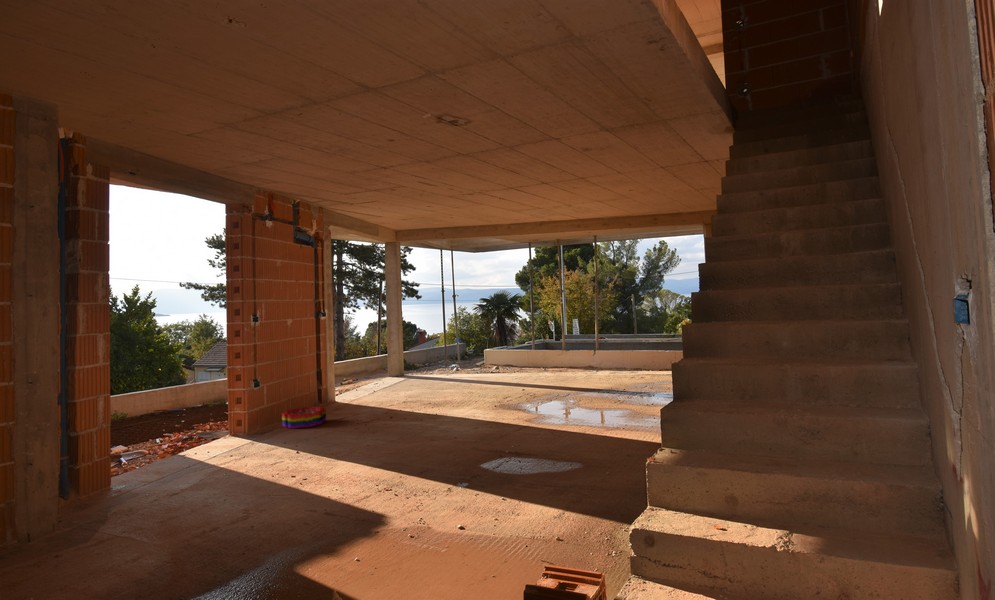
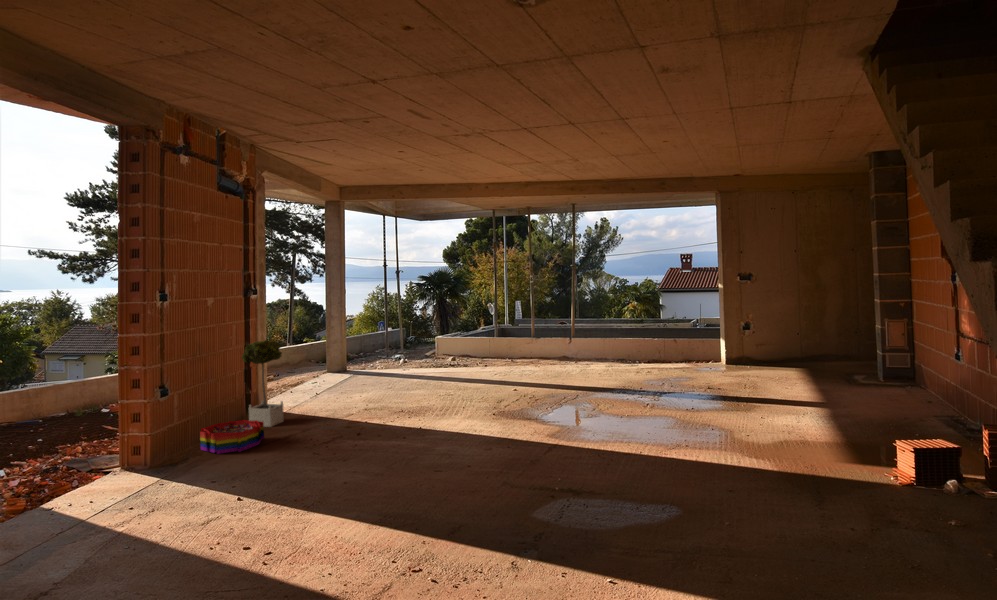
potted tree: none [314,349,345,413] -> present [242,340,284,427]

